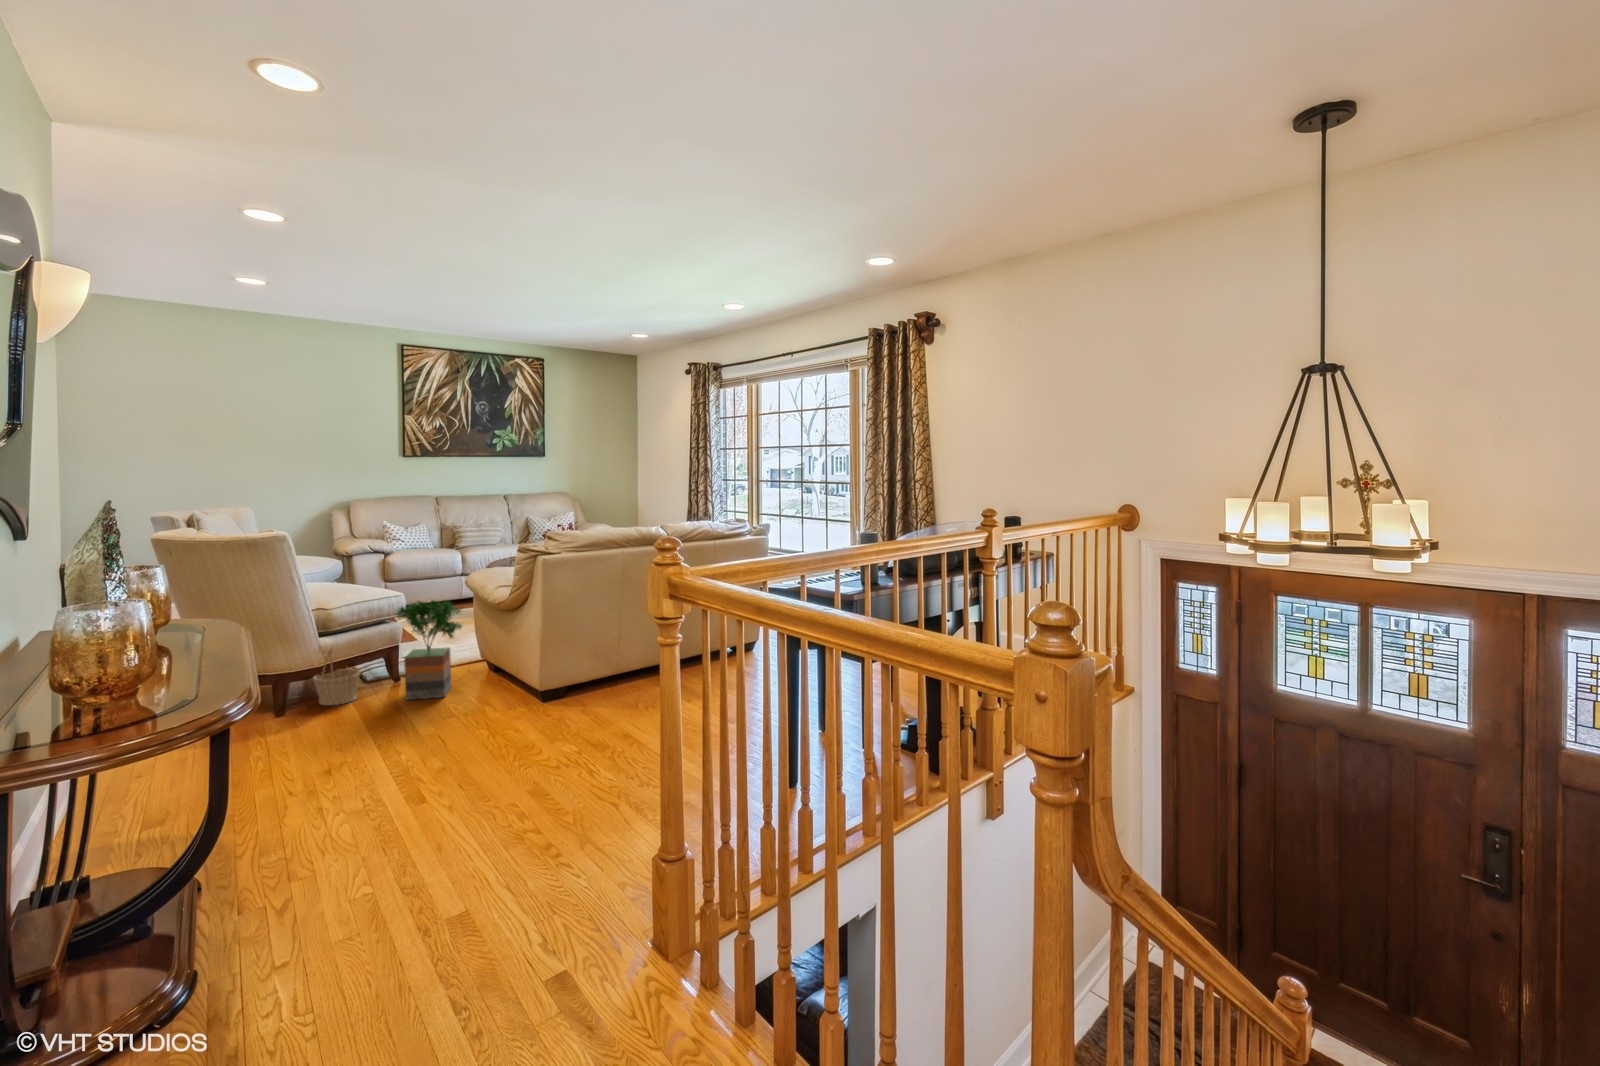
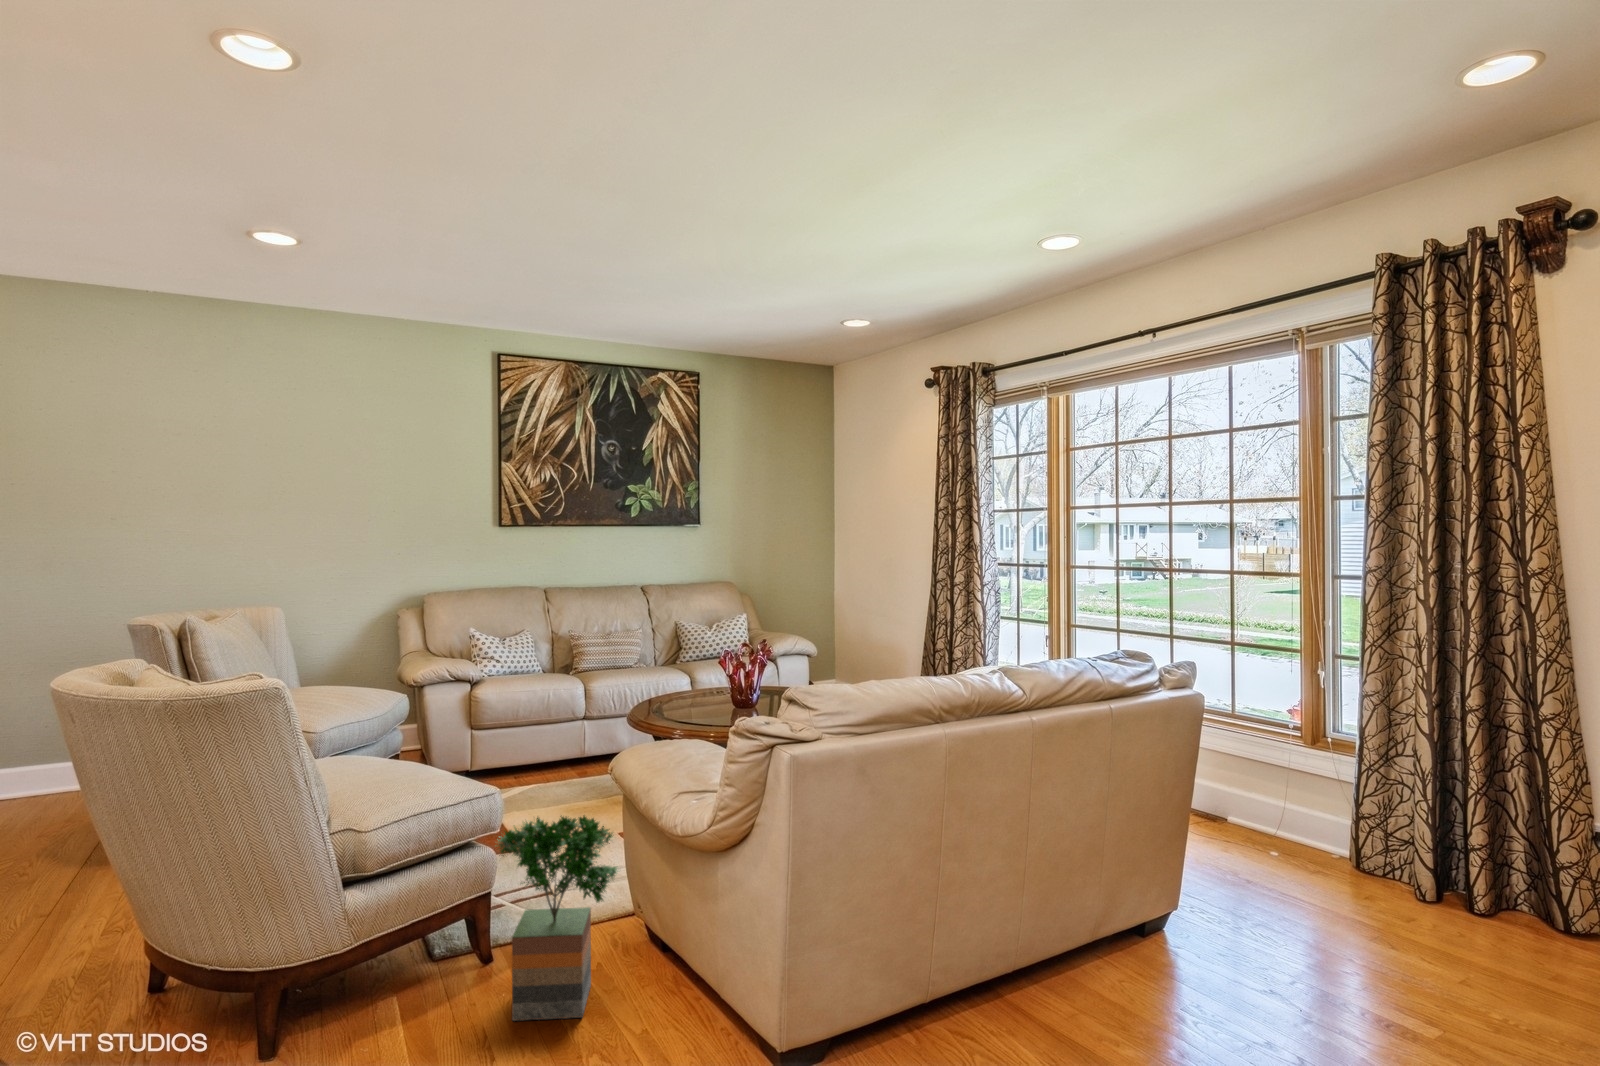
basket: present [313,643,360,705] -> none [350,897,433,1027]

